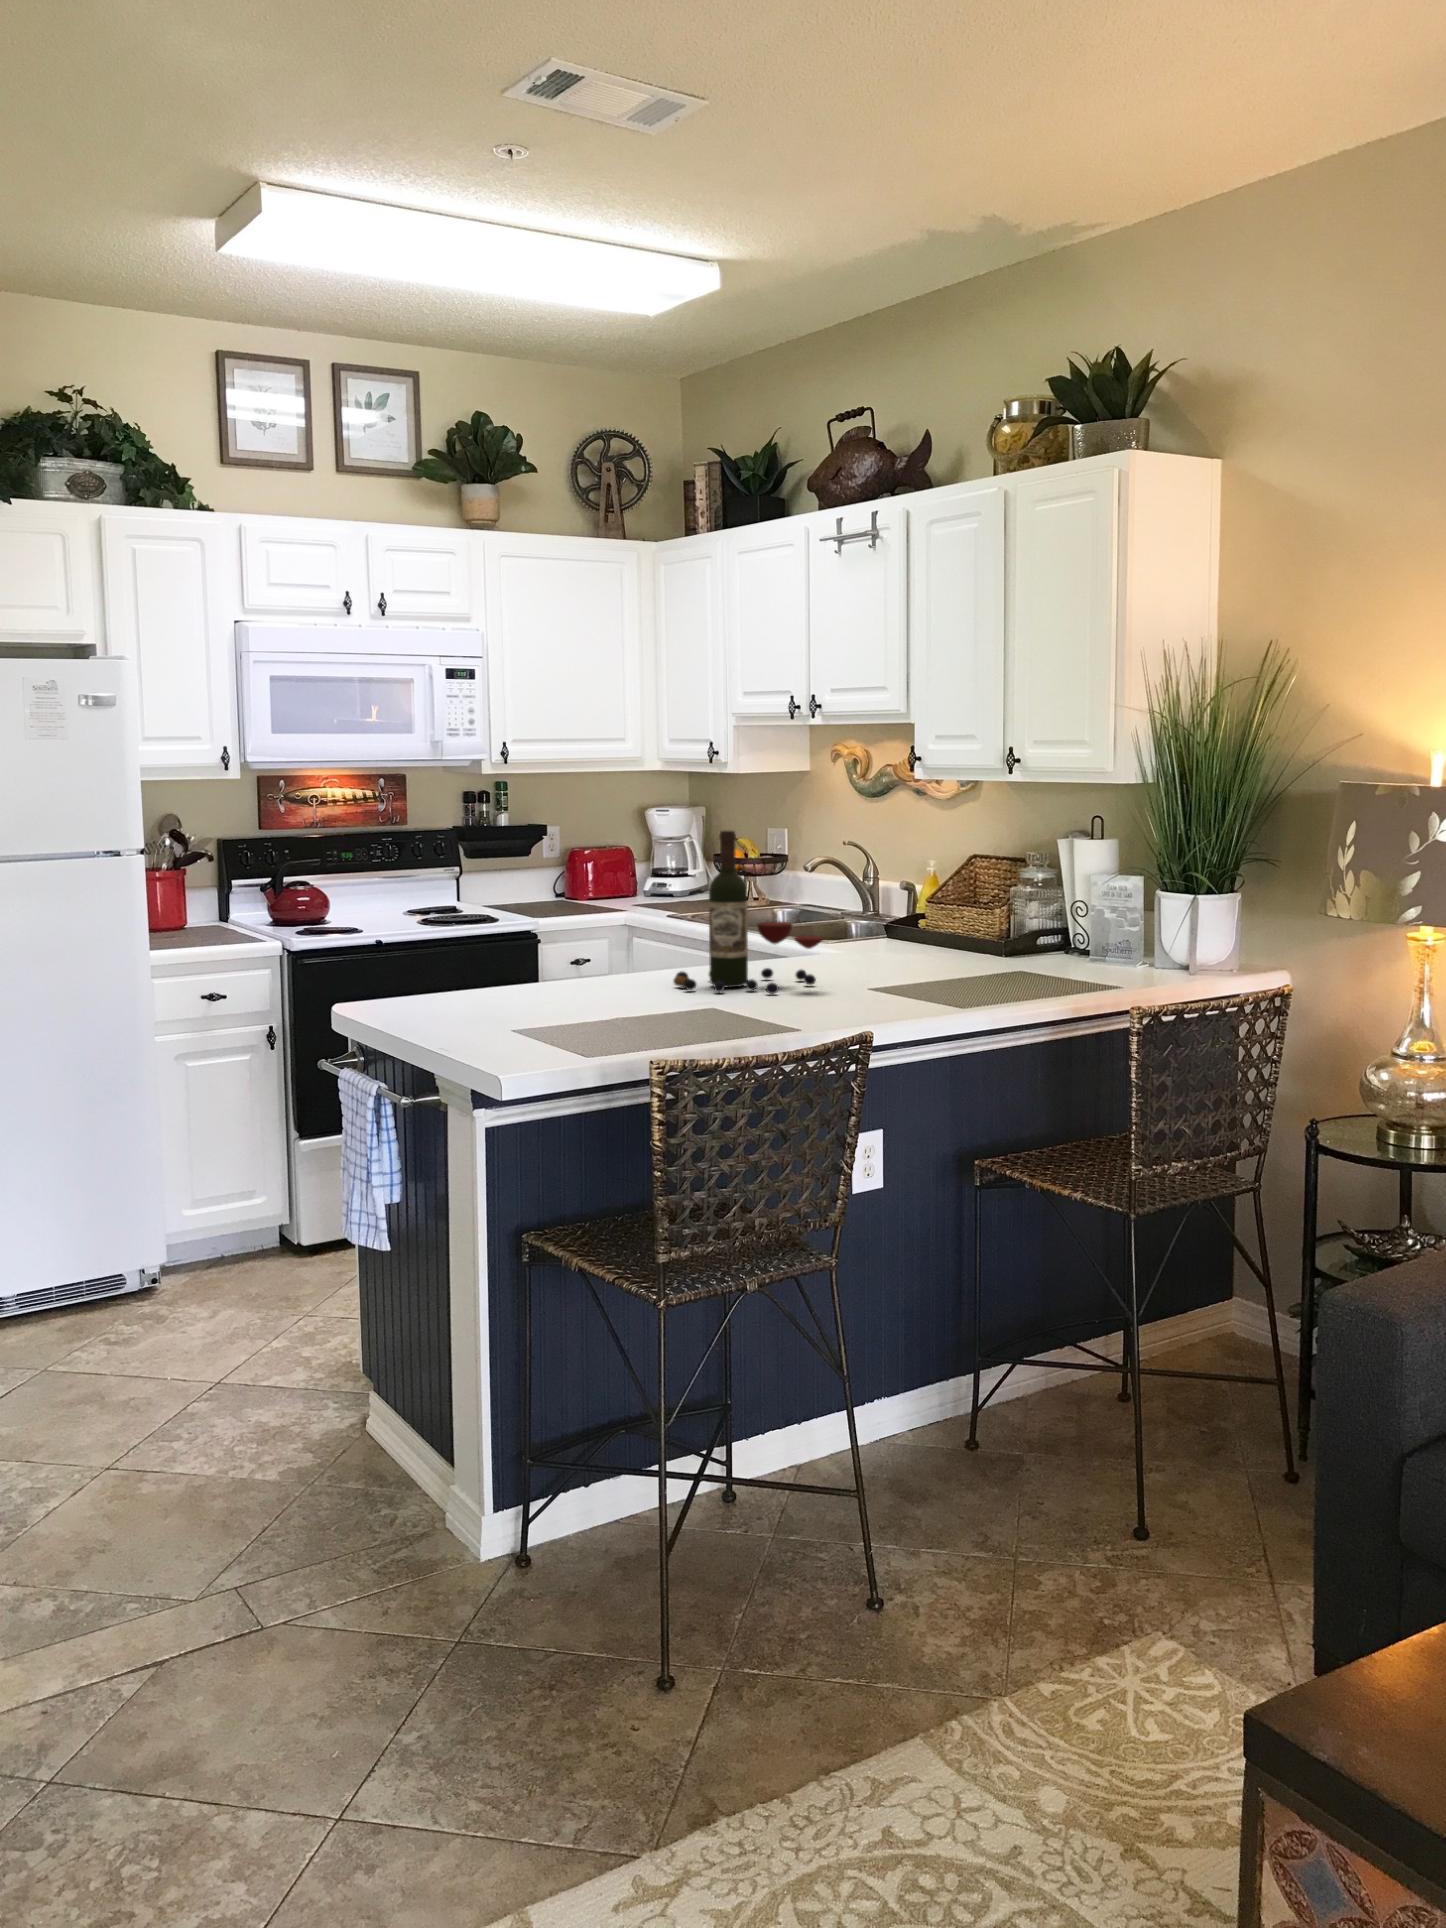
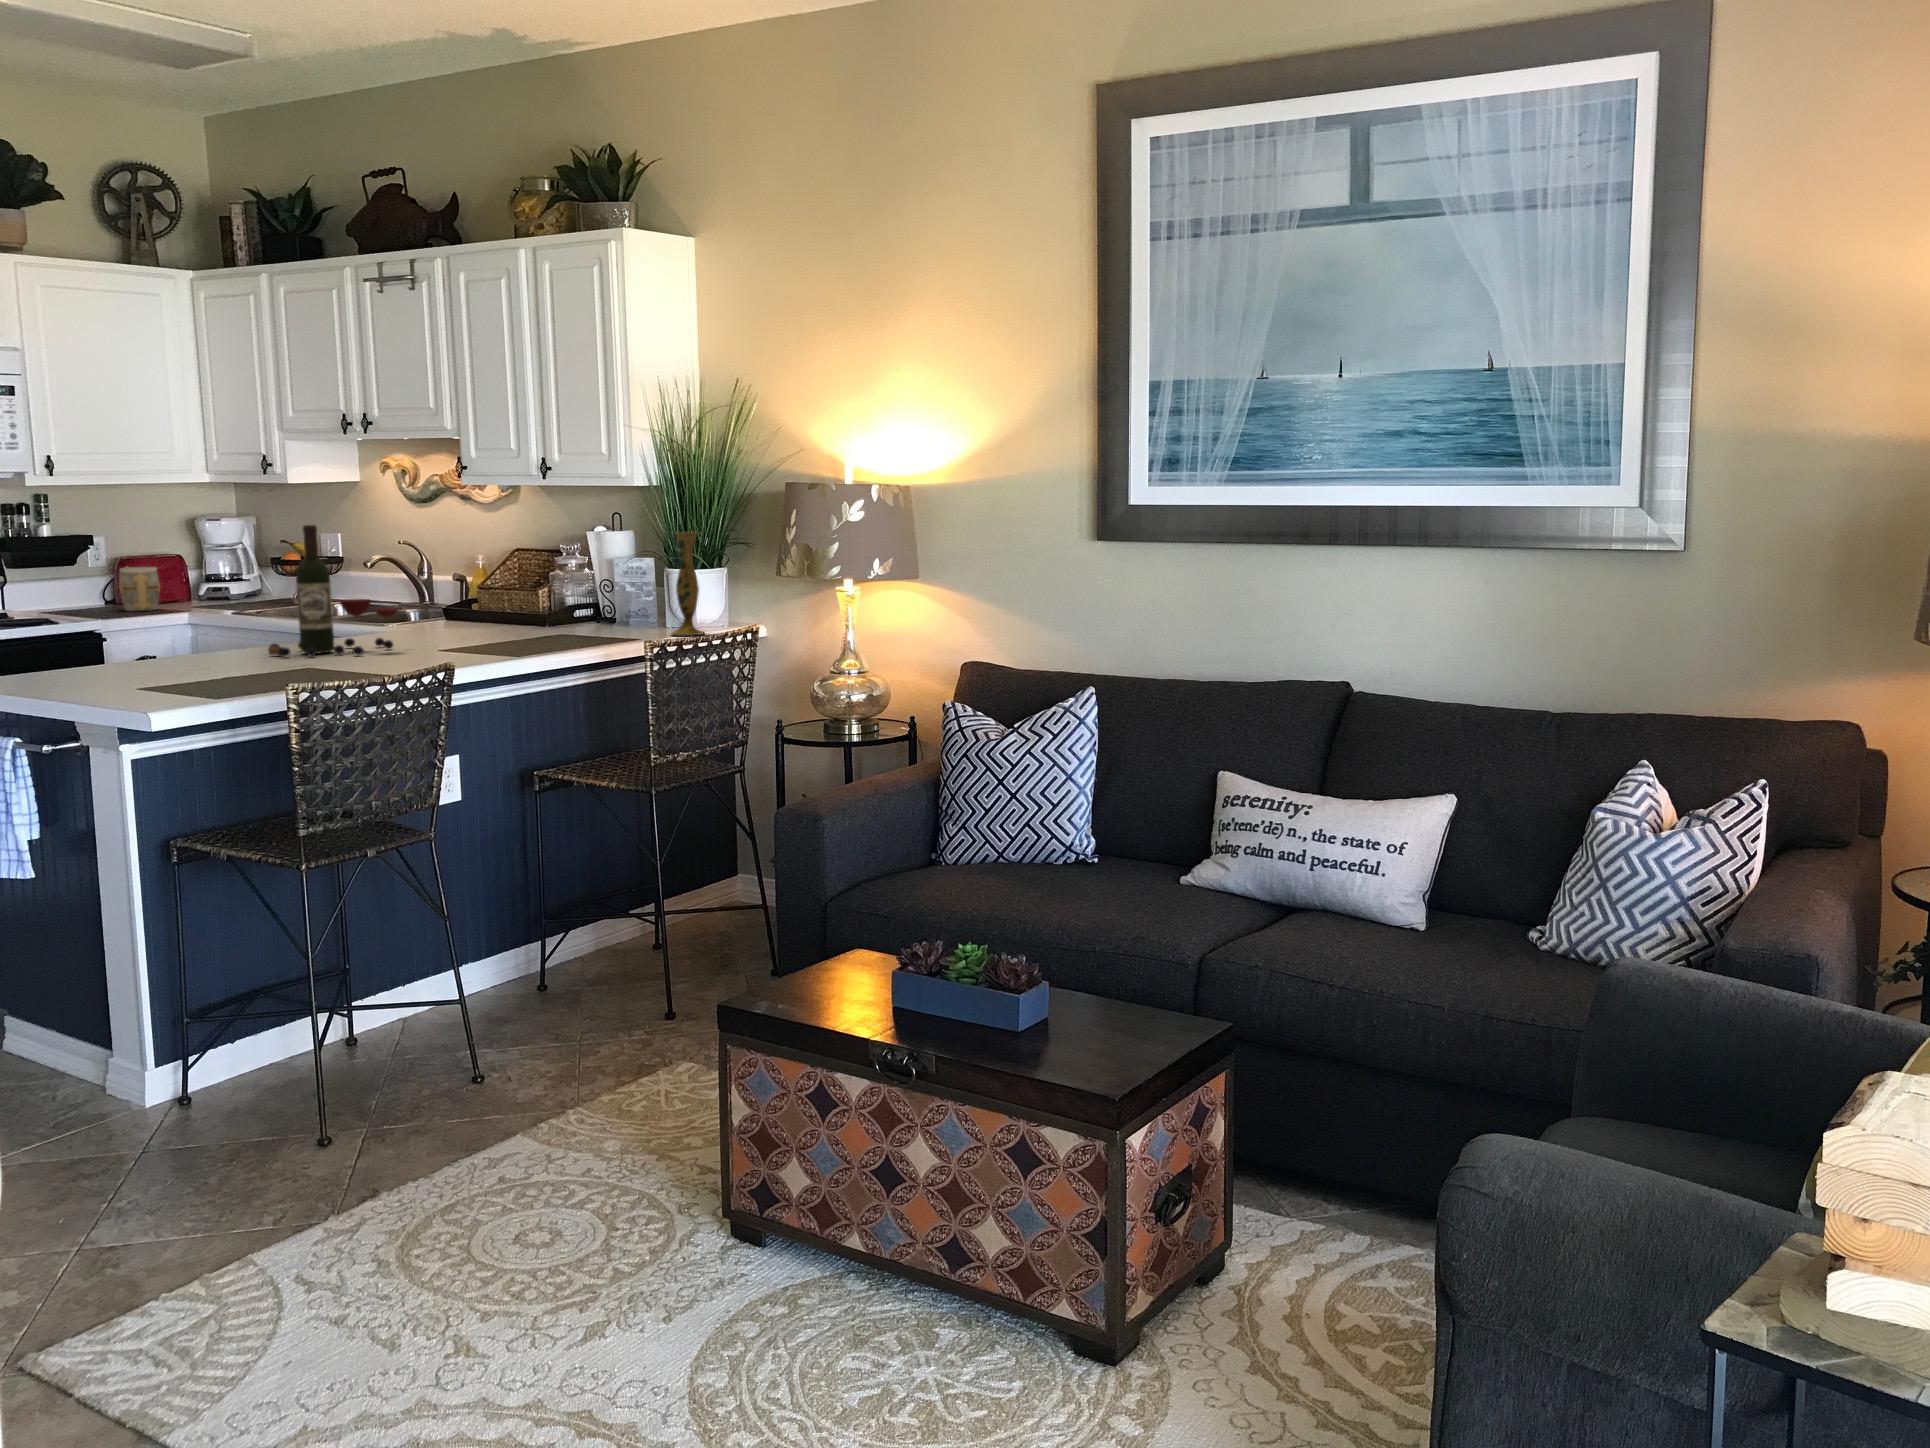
vase: none [1163,847,1211,987] -> present [672,532,704,635]
mug: none [563,861,603,908] -> present [119,567,160,611]

